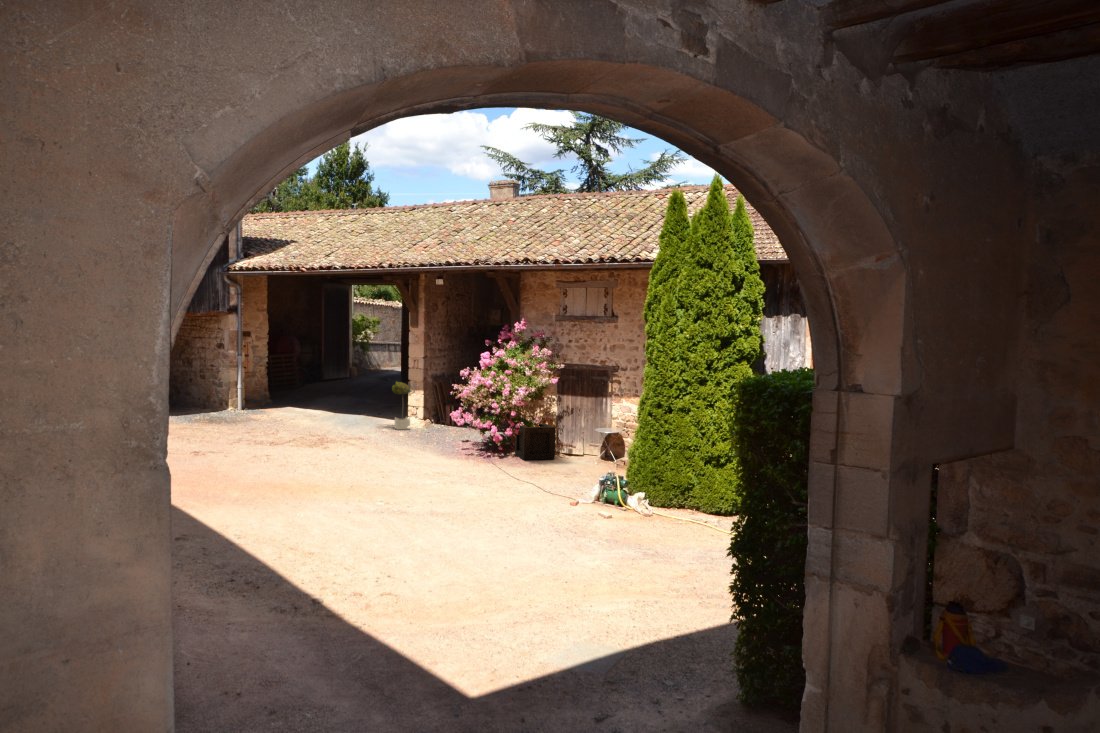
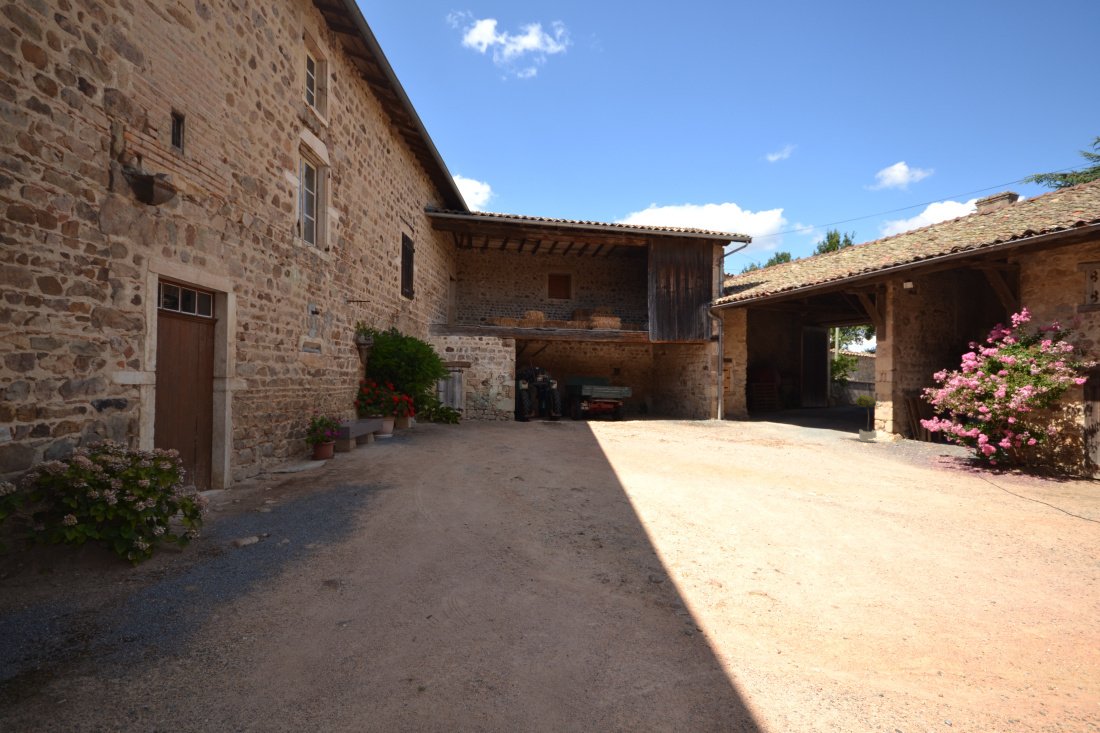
wooden crate: present [515,423,556,460] -> none [1016,435,1086,483]

